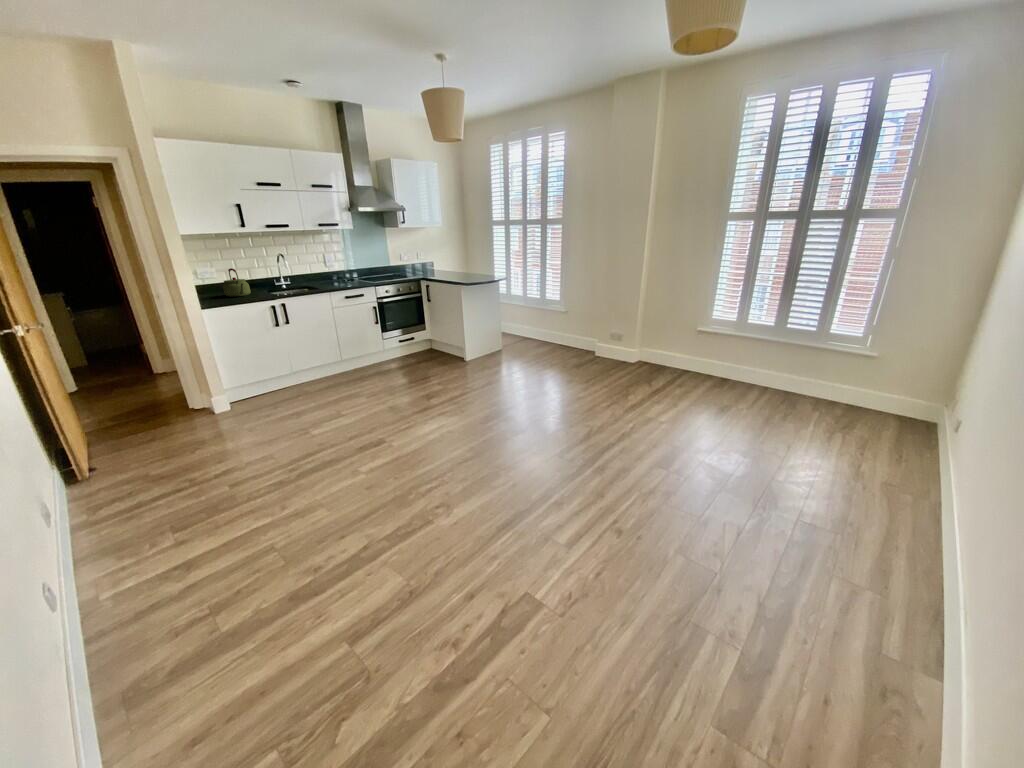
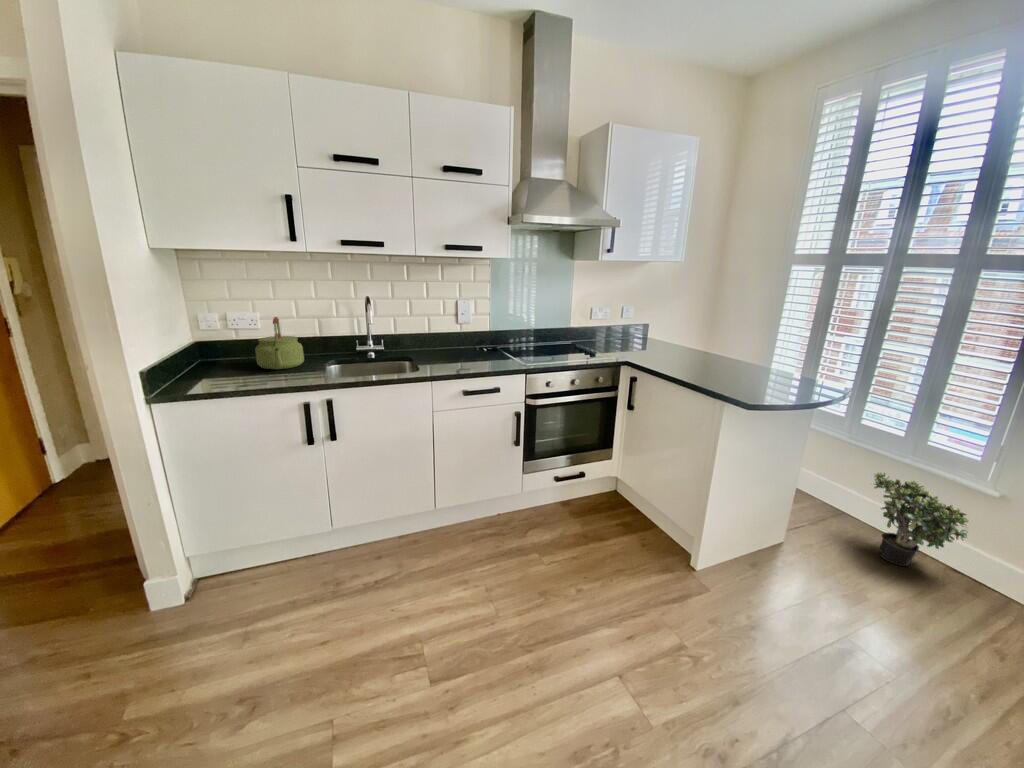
potted plant: none [530,312,558,347] -> present [871,473,969,566]

